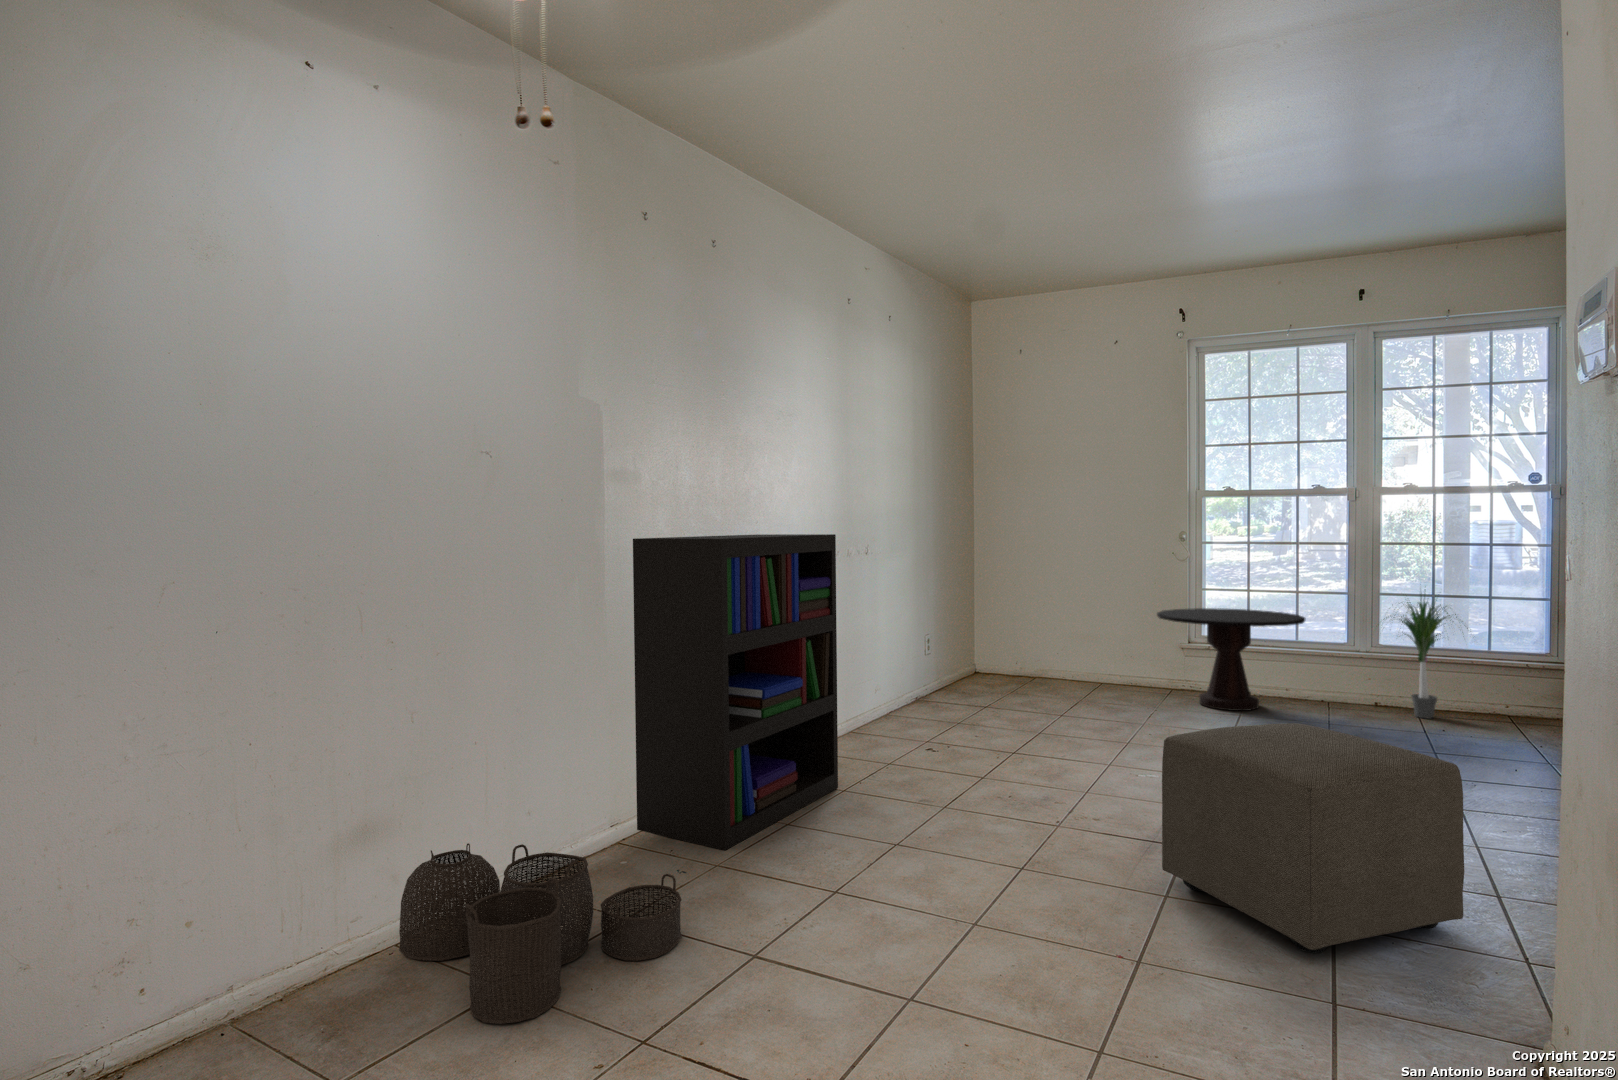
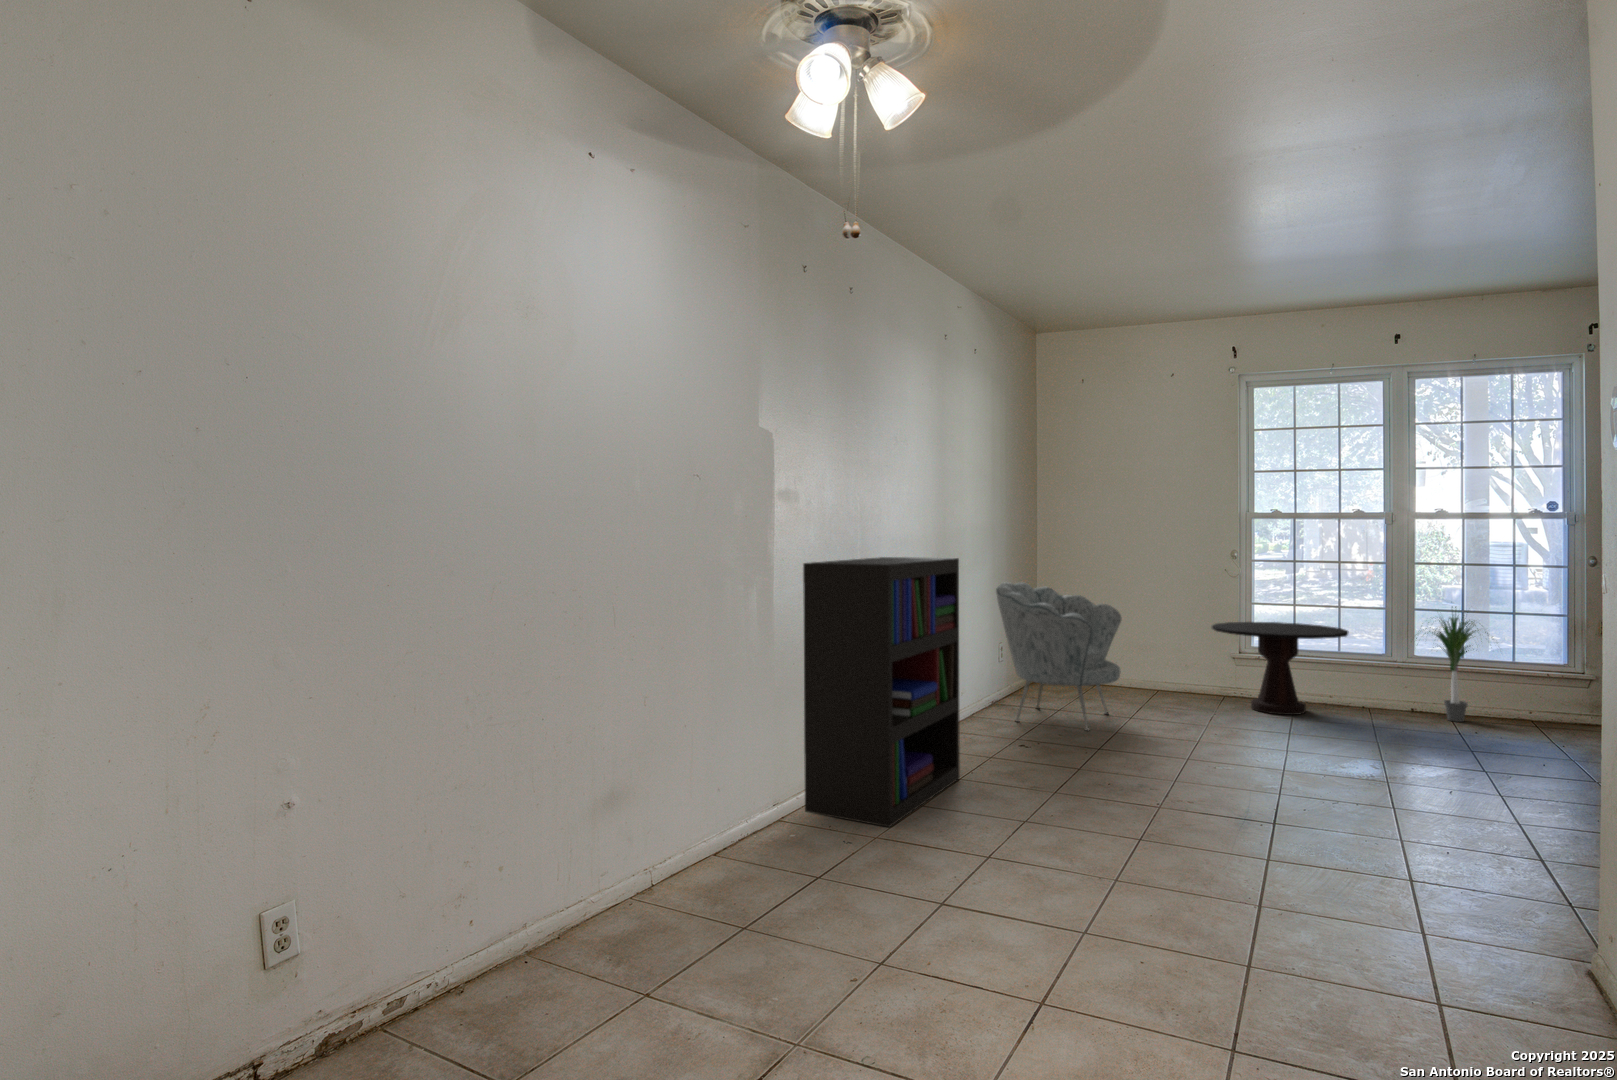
armchair: none [913,565,1055,730] -> present [996,582,1121,730]
ottoman: present [1162,723,1464,953] -> none [1265,720,1518,900]
woven basket: present [399,843,682,1024] -> none [665,814,893,948]

